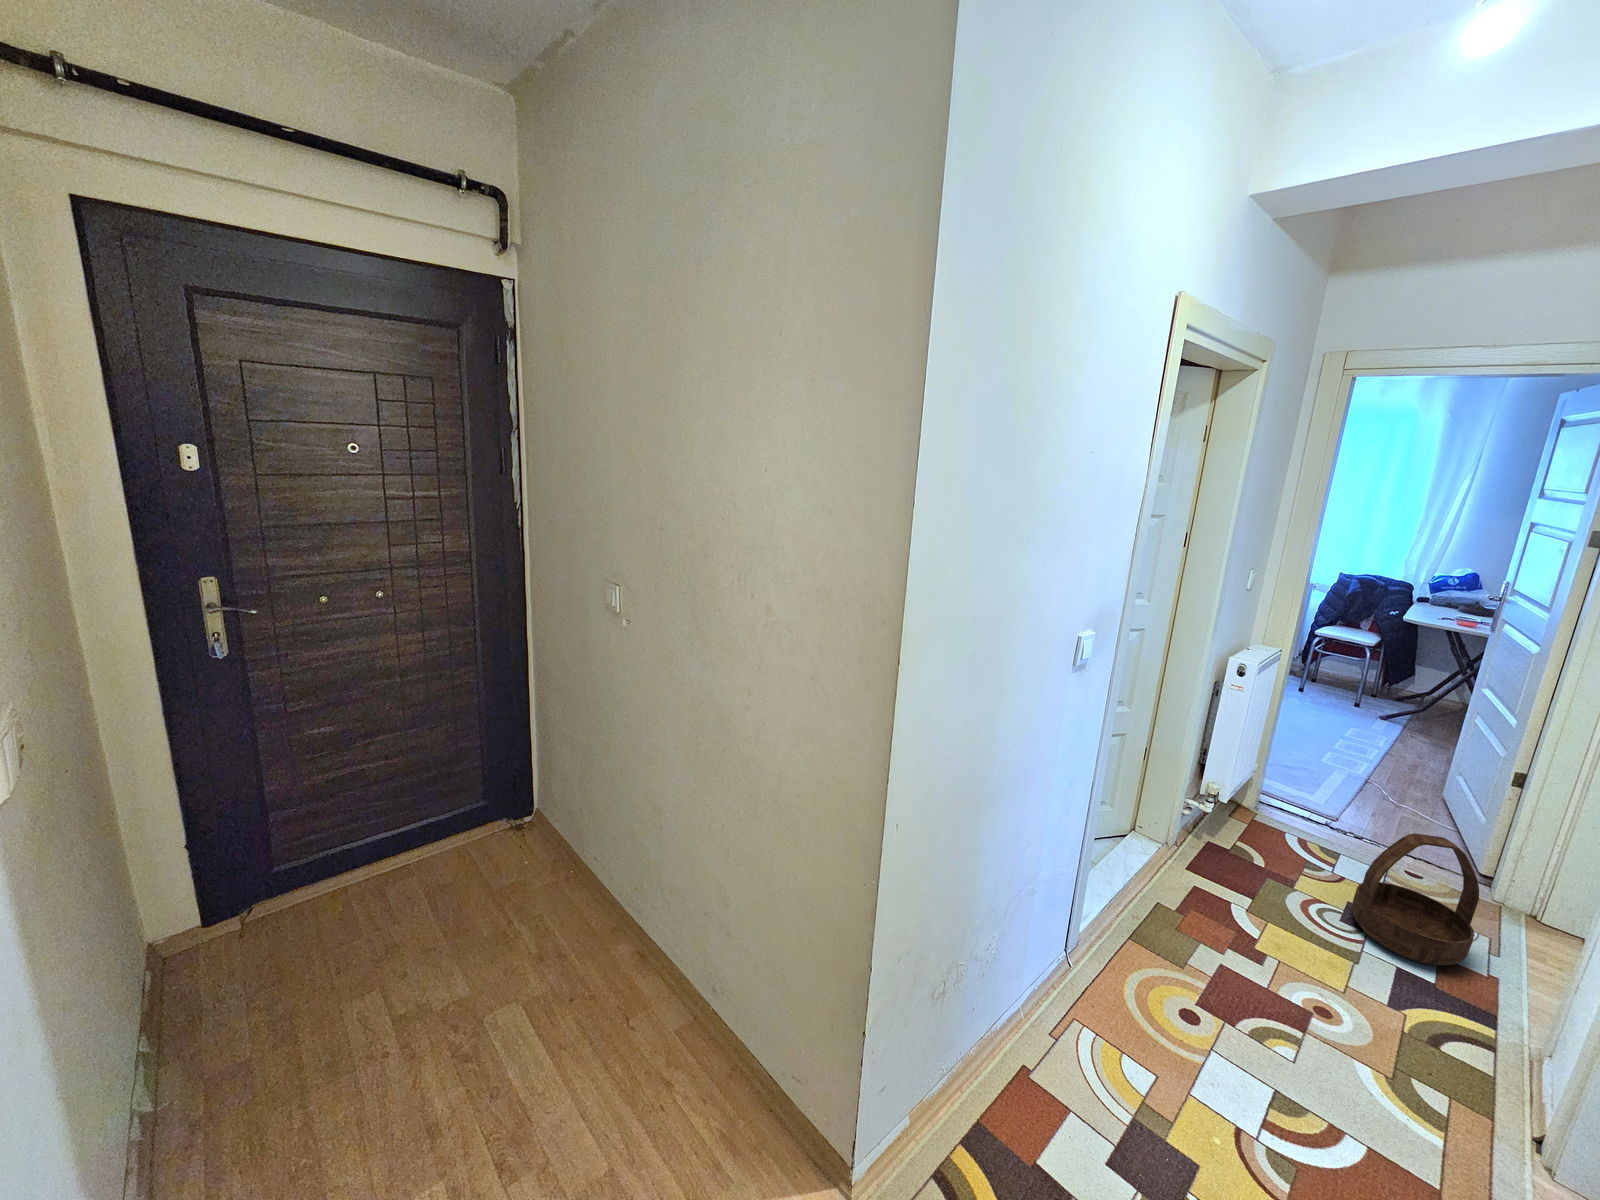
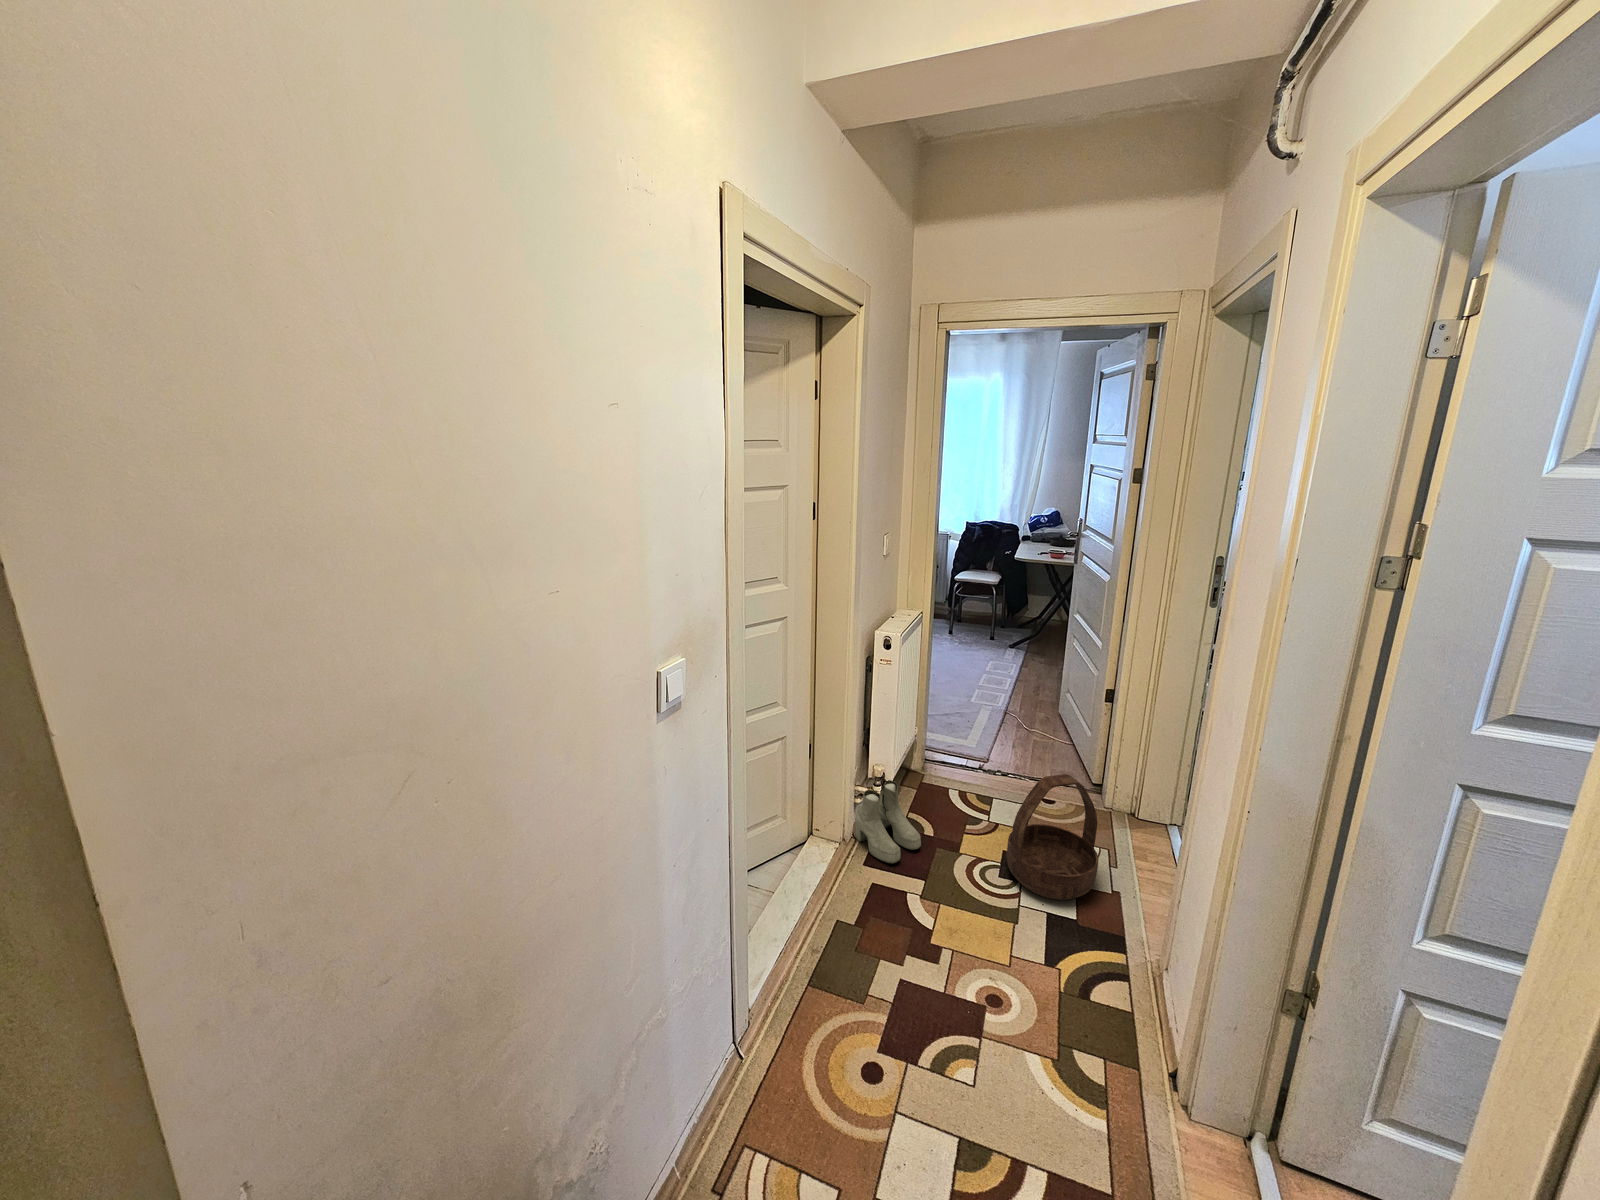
boots: none [1178,801,1251,876] -> present [855,780,921,863]

